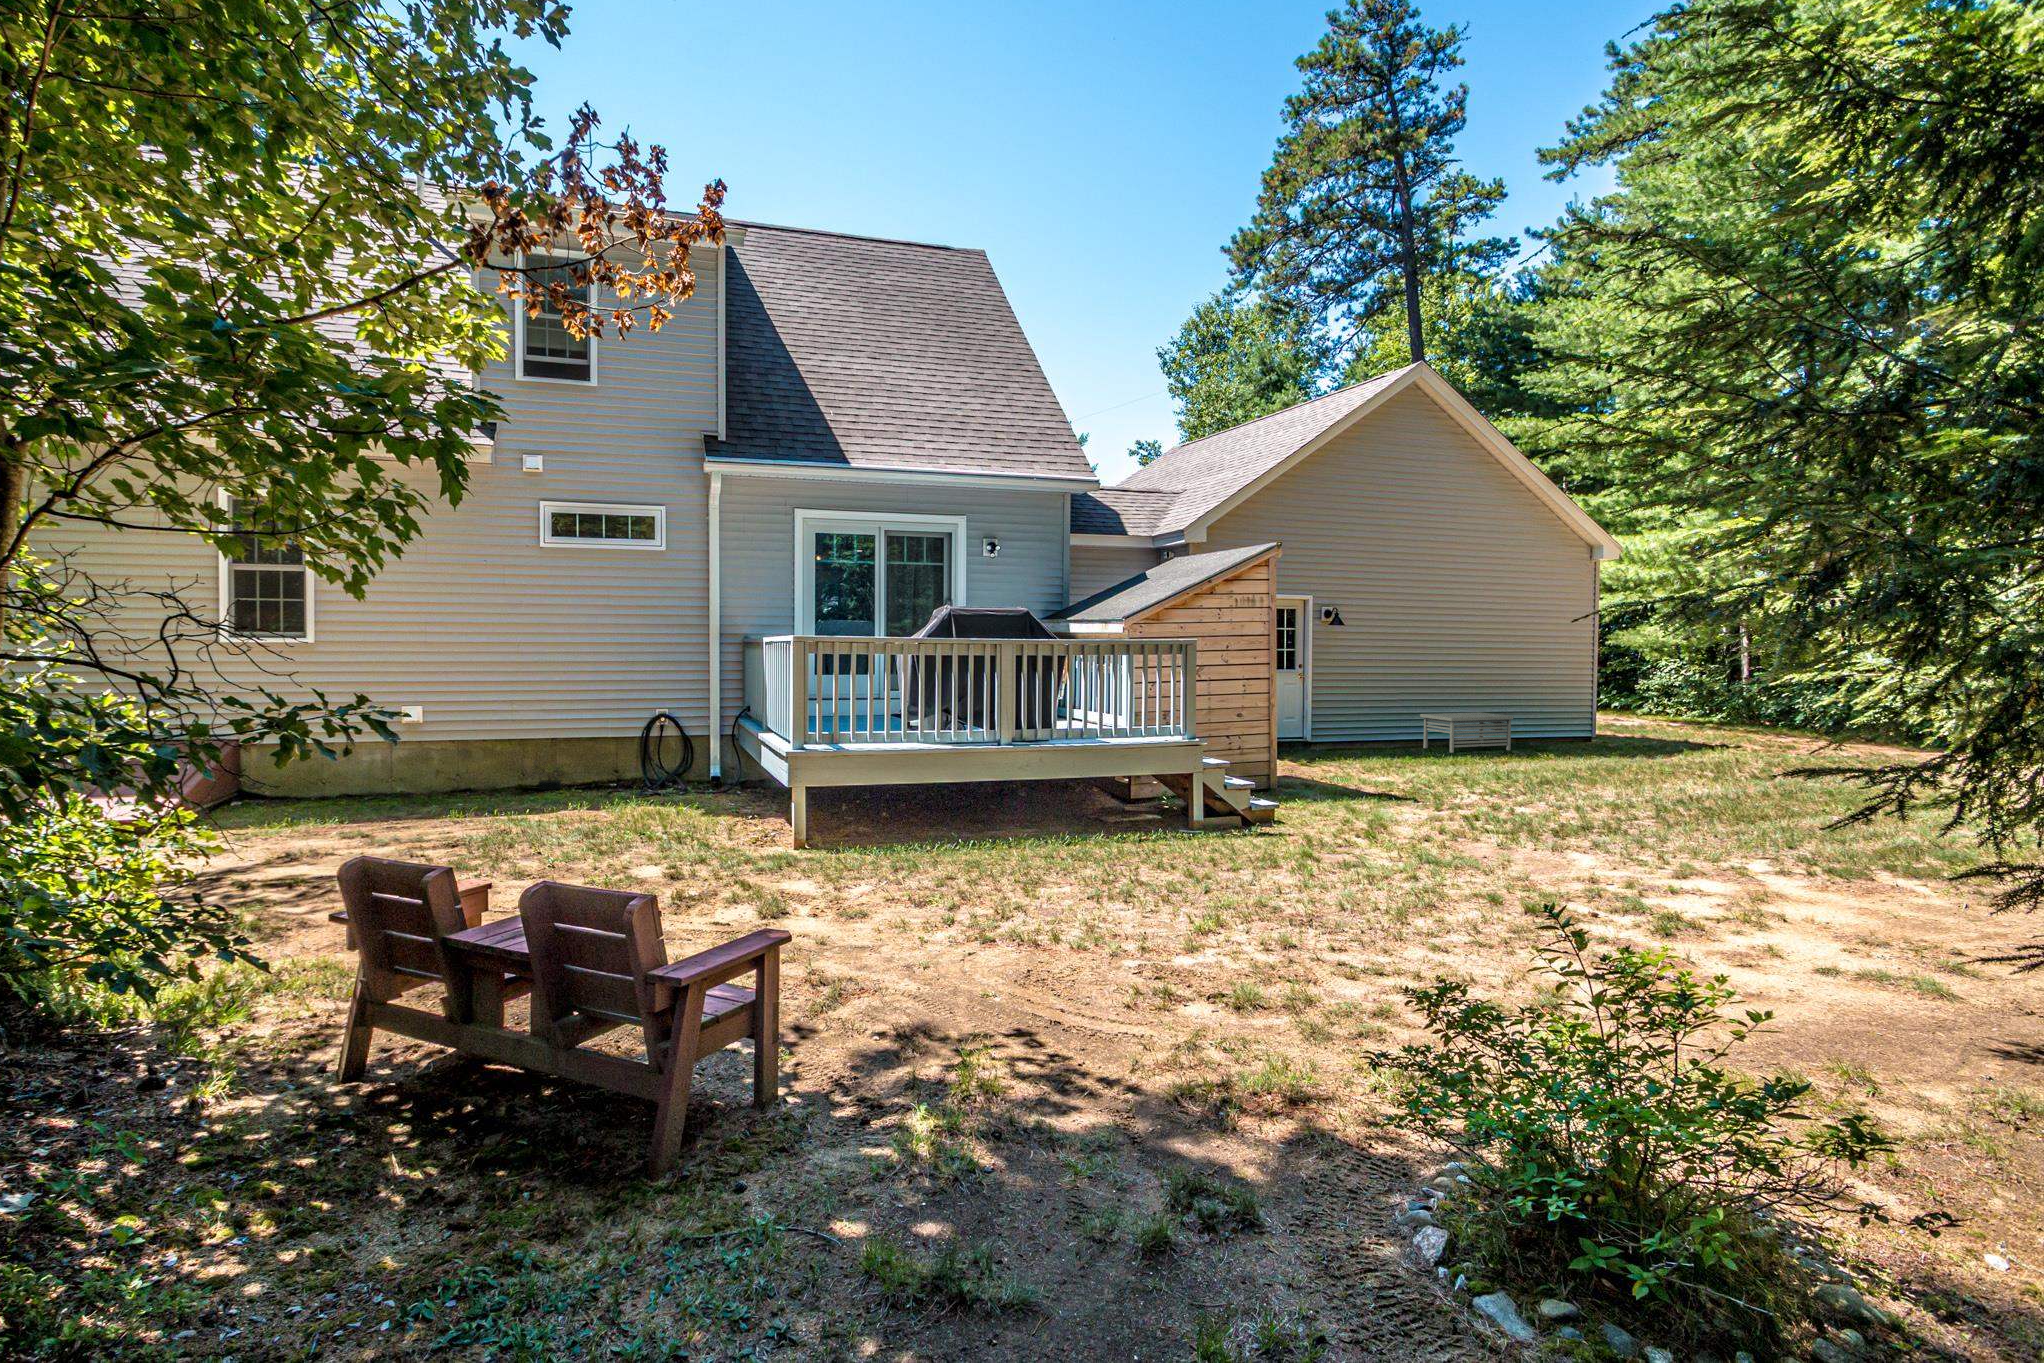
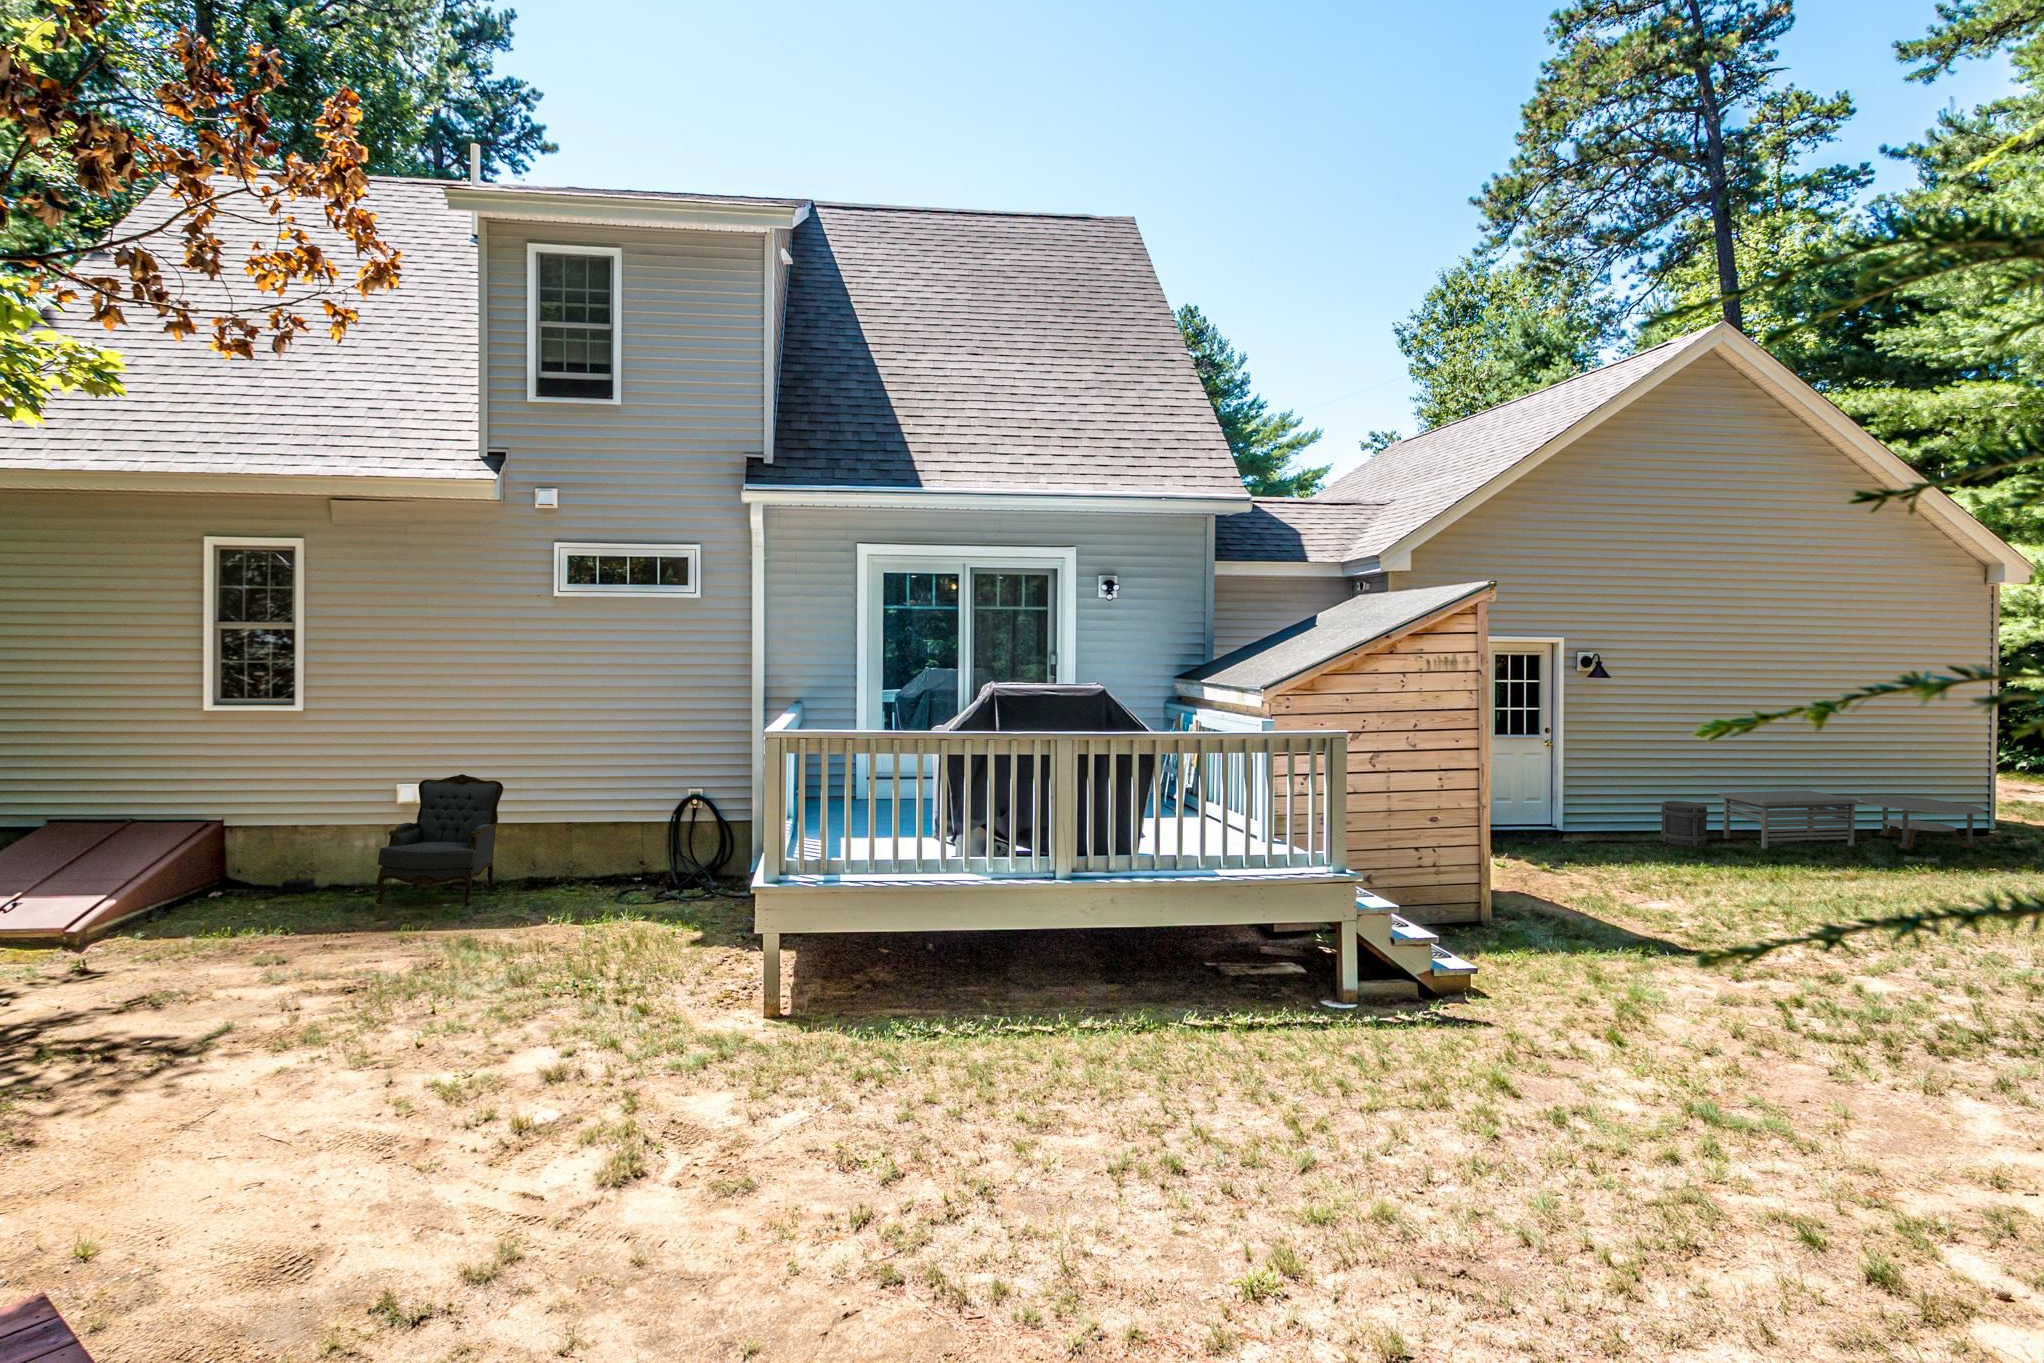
armchair: none [403,697,496,802] -> present [376,774,503,906]
round table: none [1514,717,1594,751] -> present [1859,796,1984,849]
bucket: none [1381,720,1413,752] -> present [1661,801,1708,846]
decorative plant: present [533,764,562,790] -> present [274,855,319,892]

